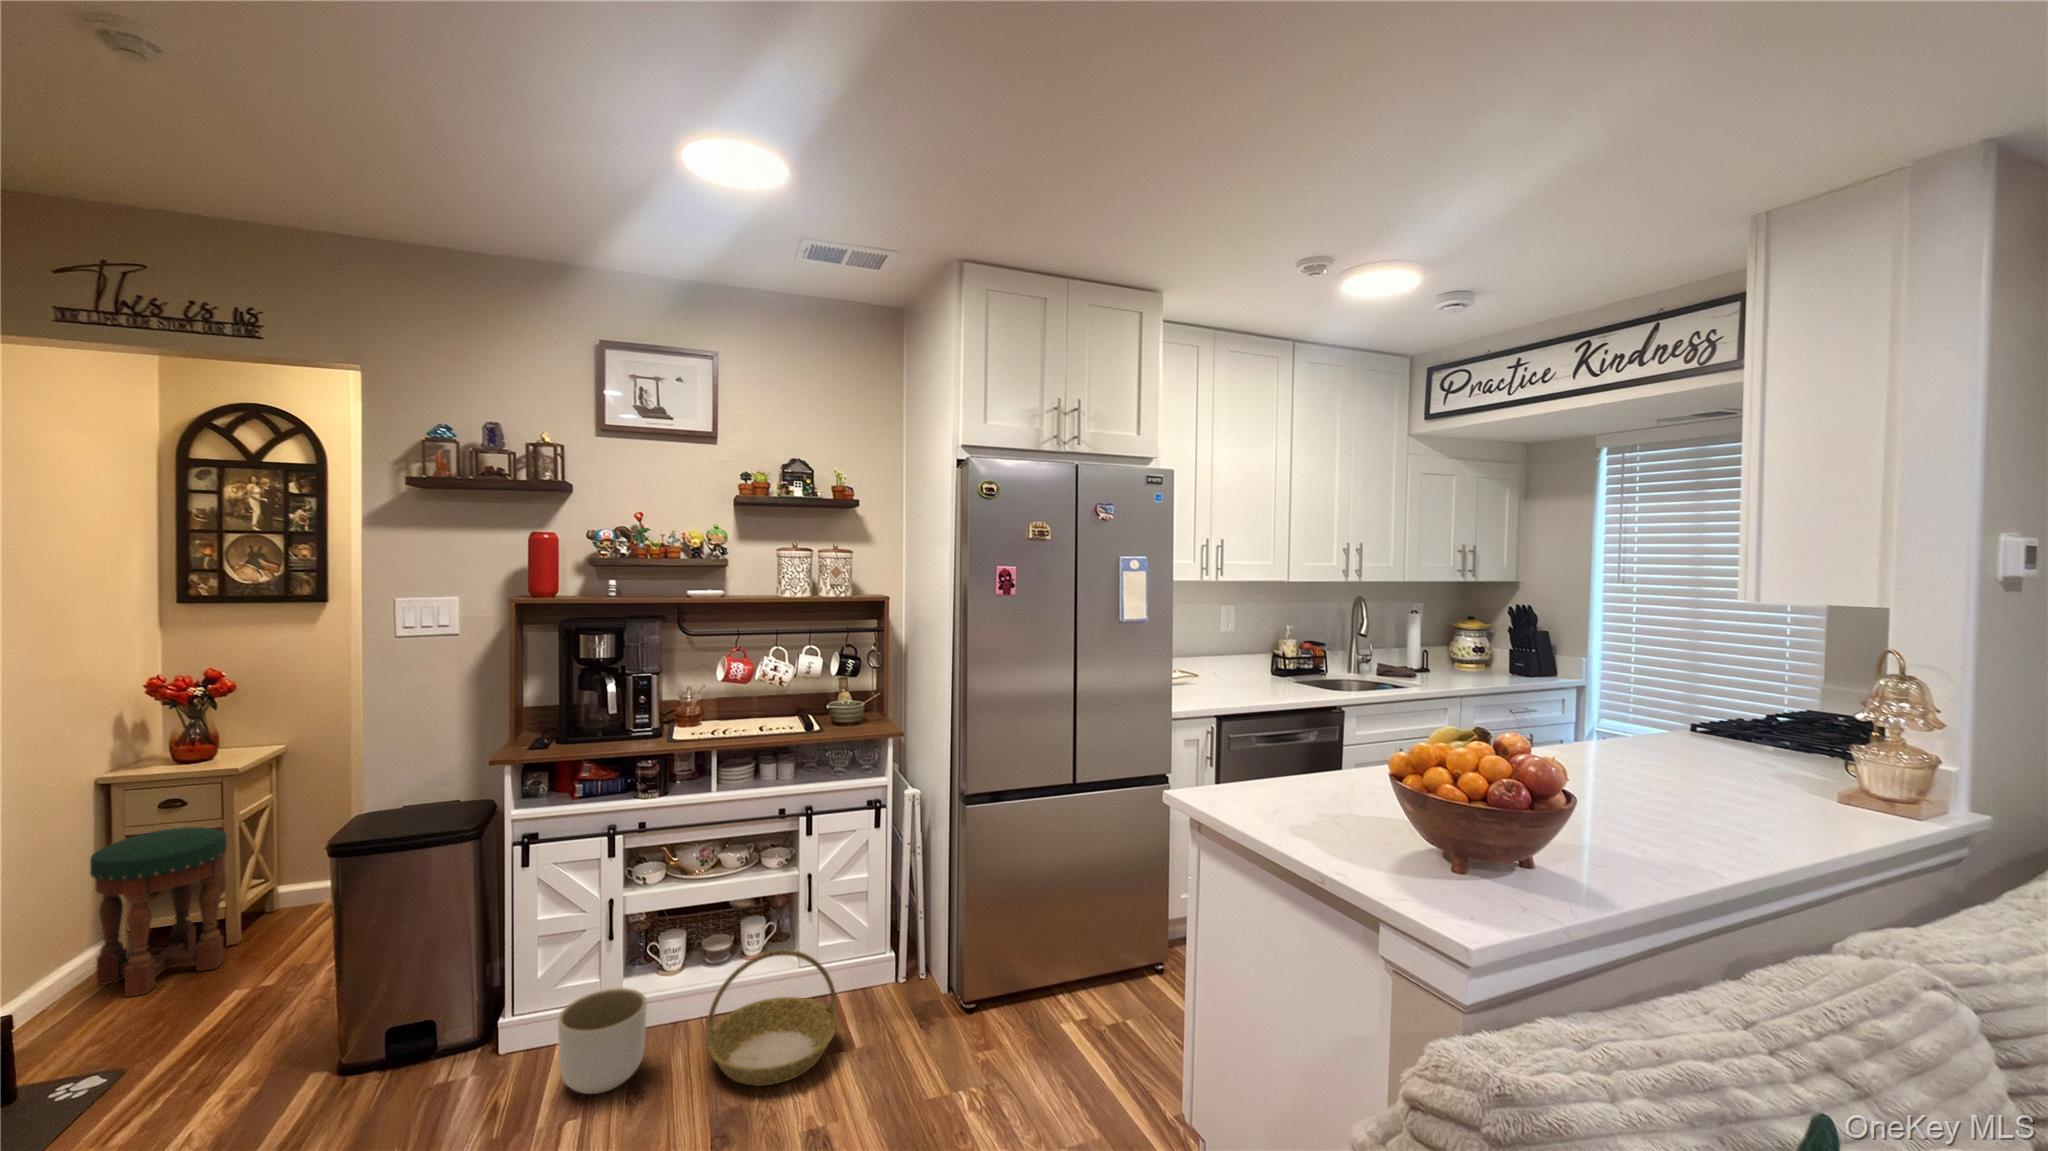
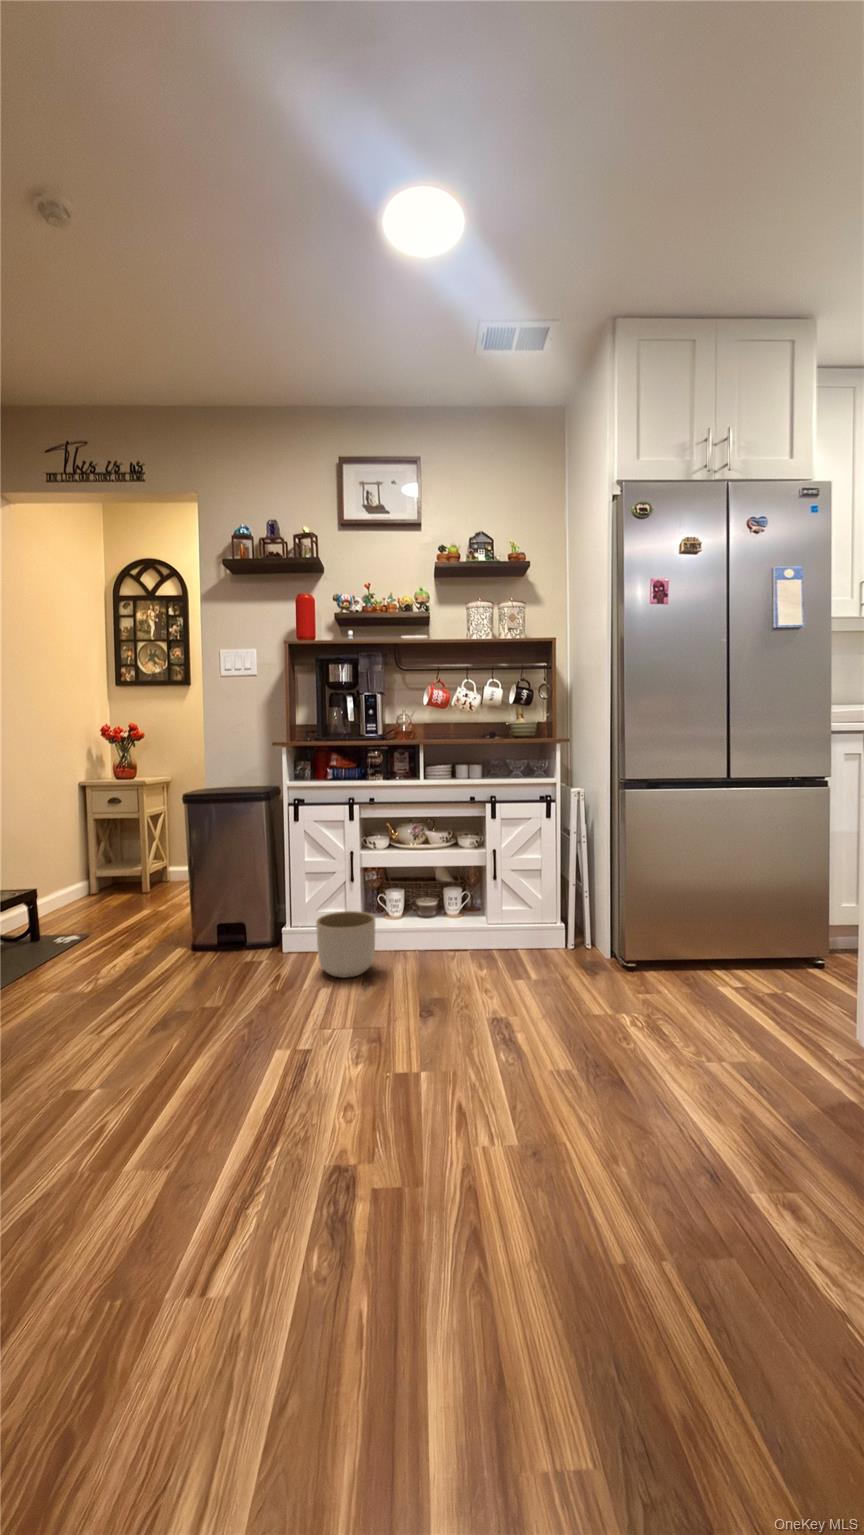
stool: present [90,827,227,997] -> none [75,812,141,906]
basket: present [707,950,838,1086] -> none [418,891,518,990]

